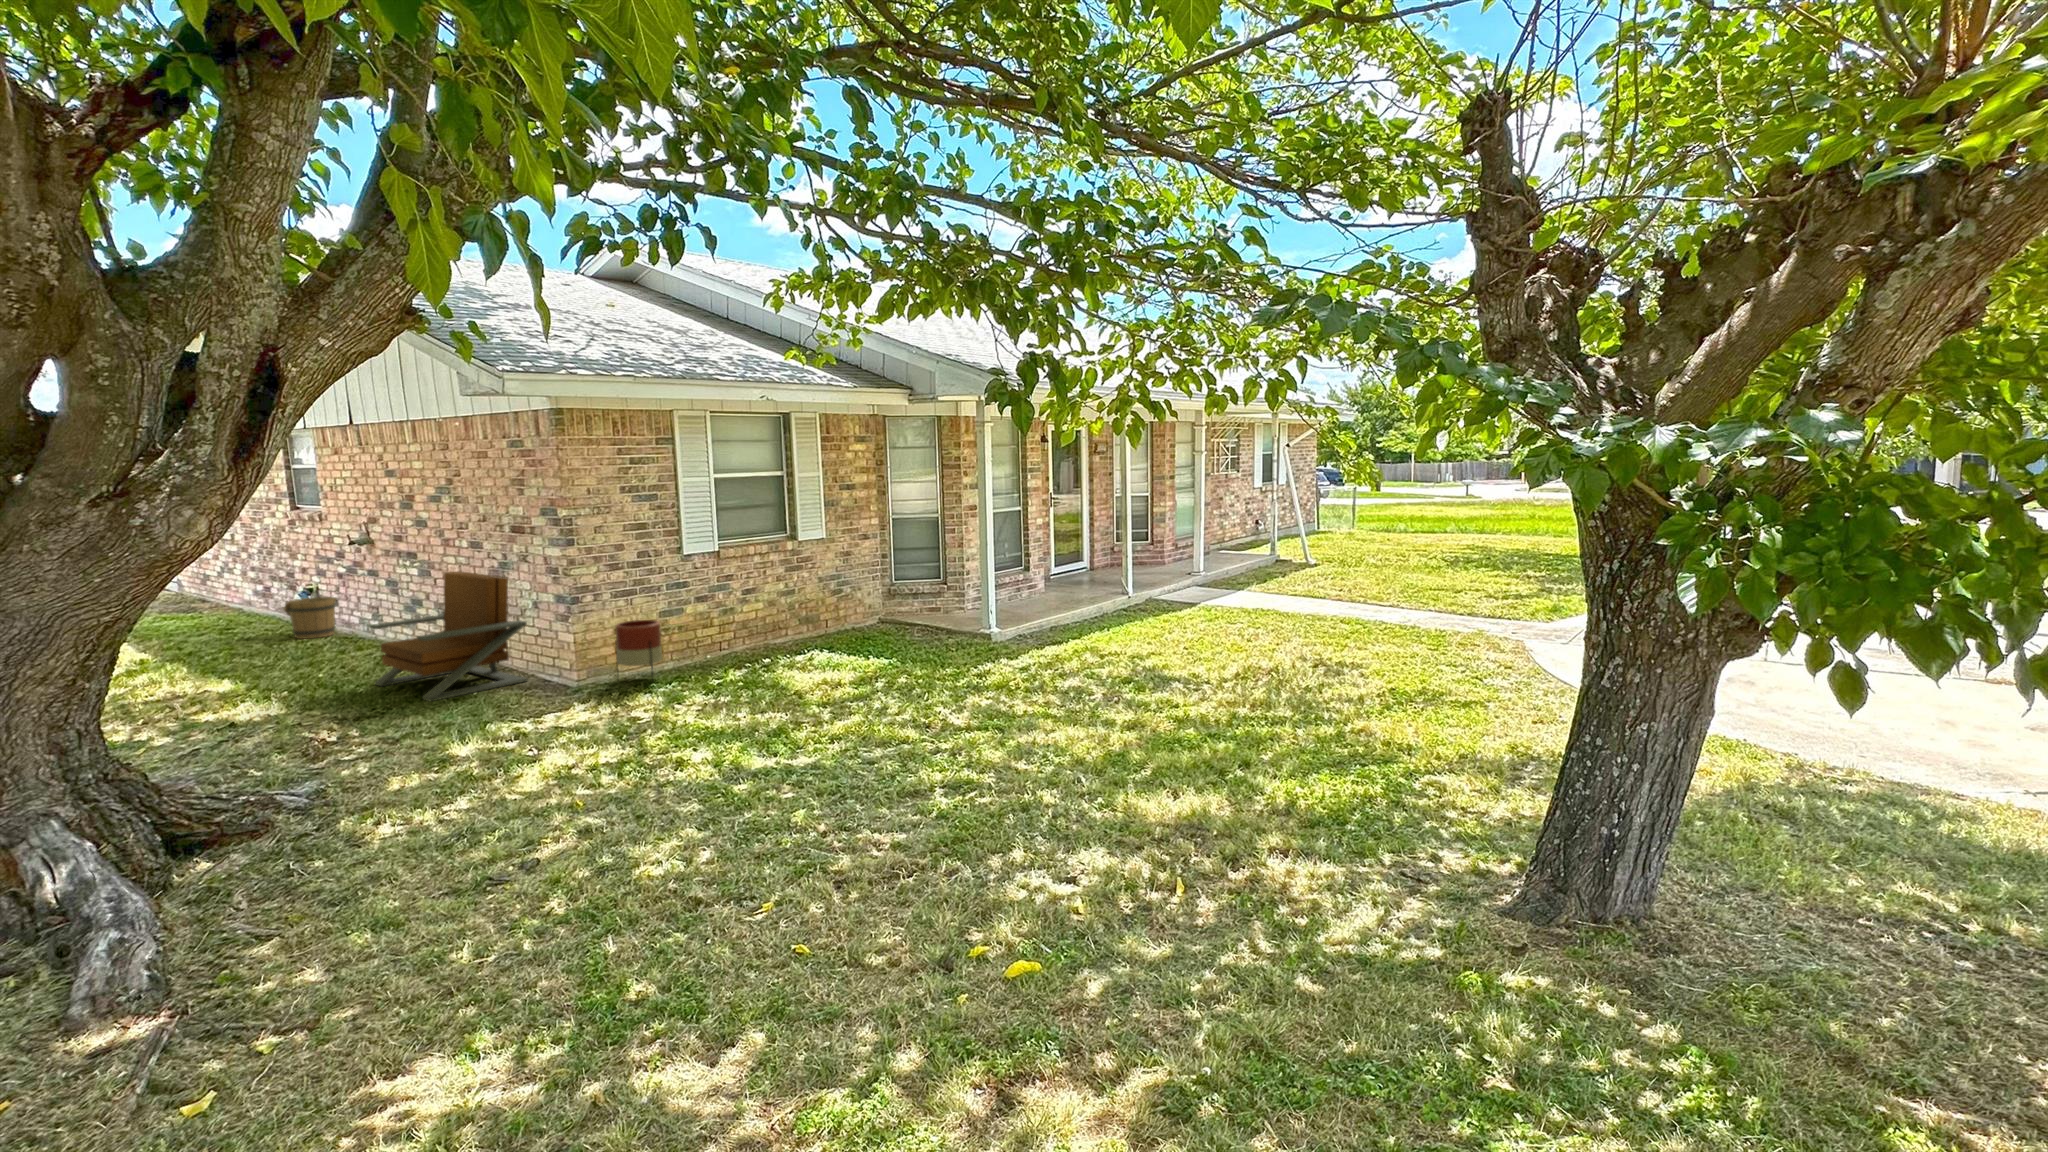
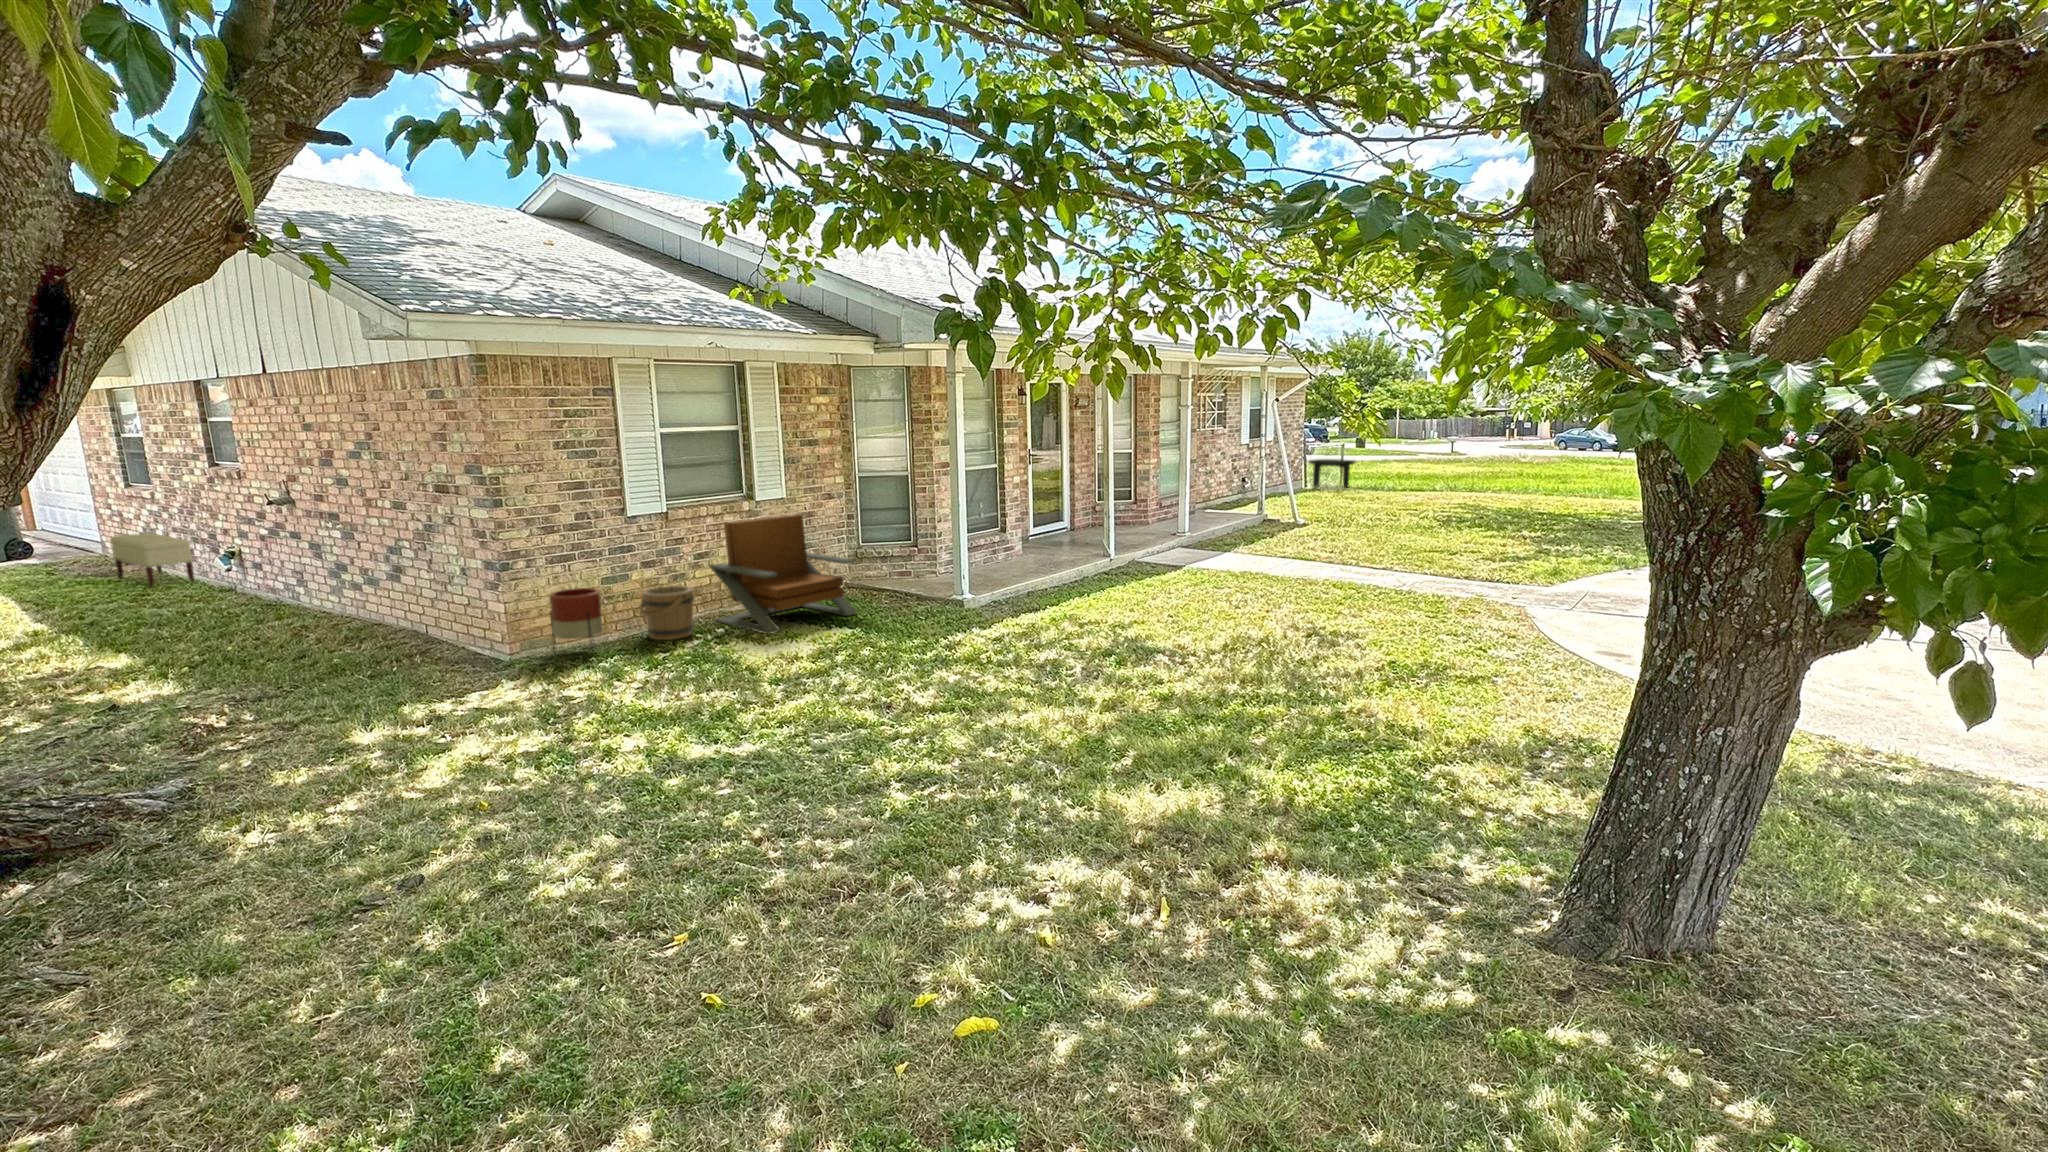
round table: none [1318,503,1366,533] -> present [1309,459,1355,490]
bench: none [195,572,273,622] -> present [110,533,195,587]
lounge chair: present [370,572,528,701] -> present [710,514,857,634]
bucket: present [284,597,336,639] -> present [639,586,694,640]

